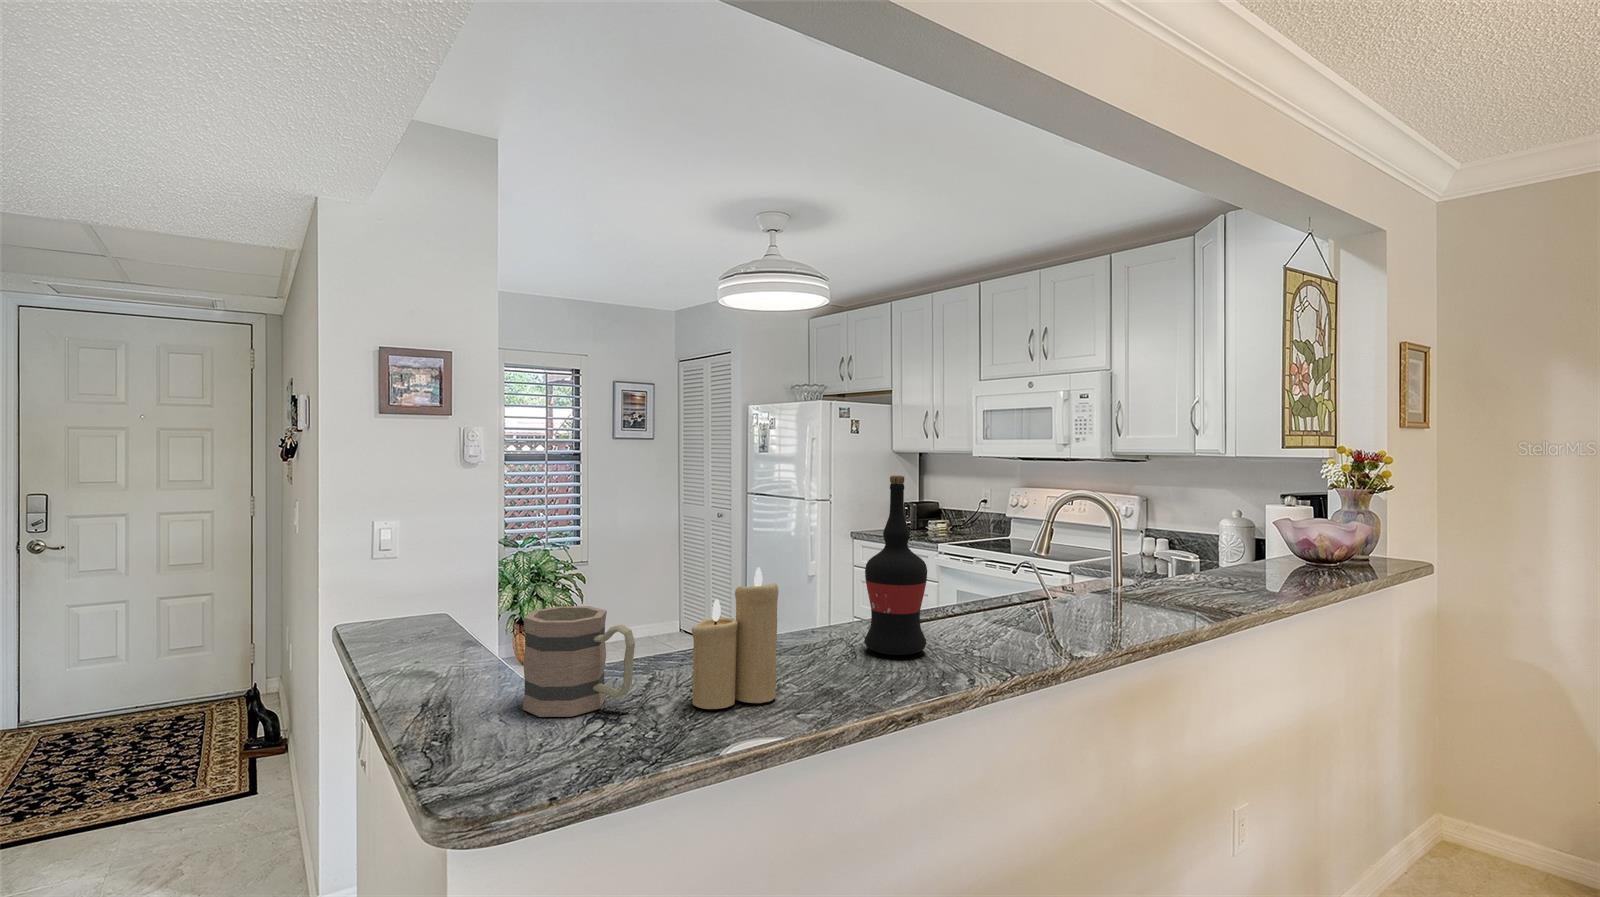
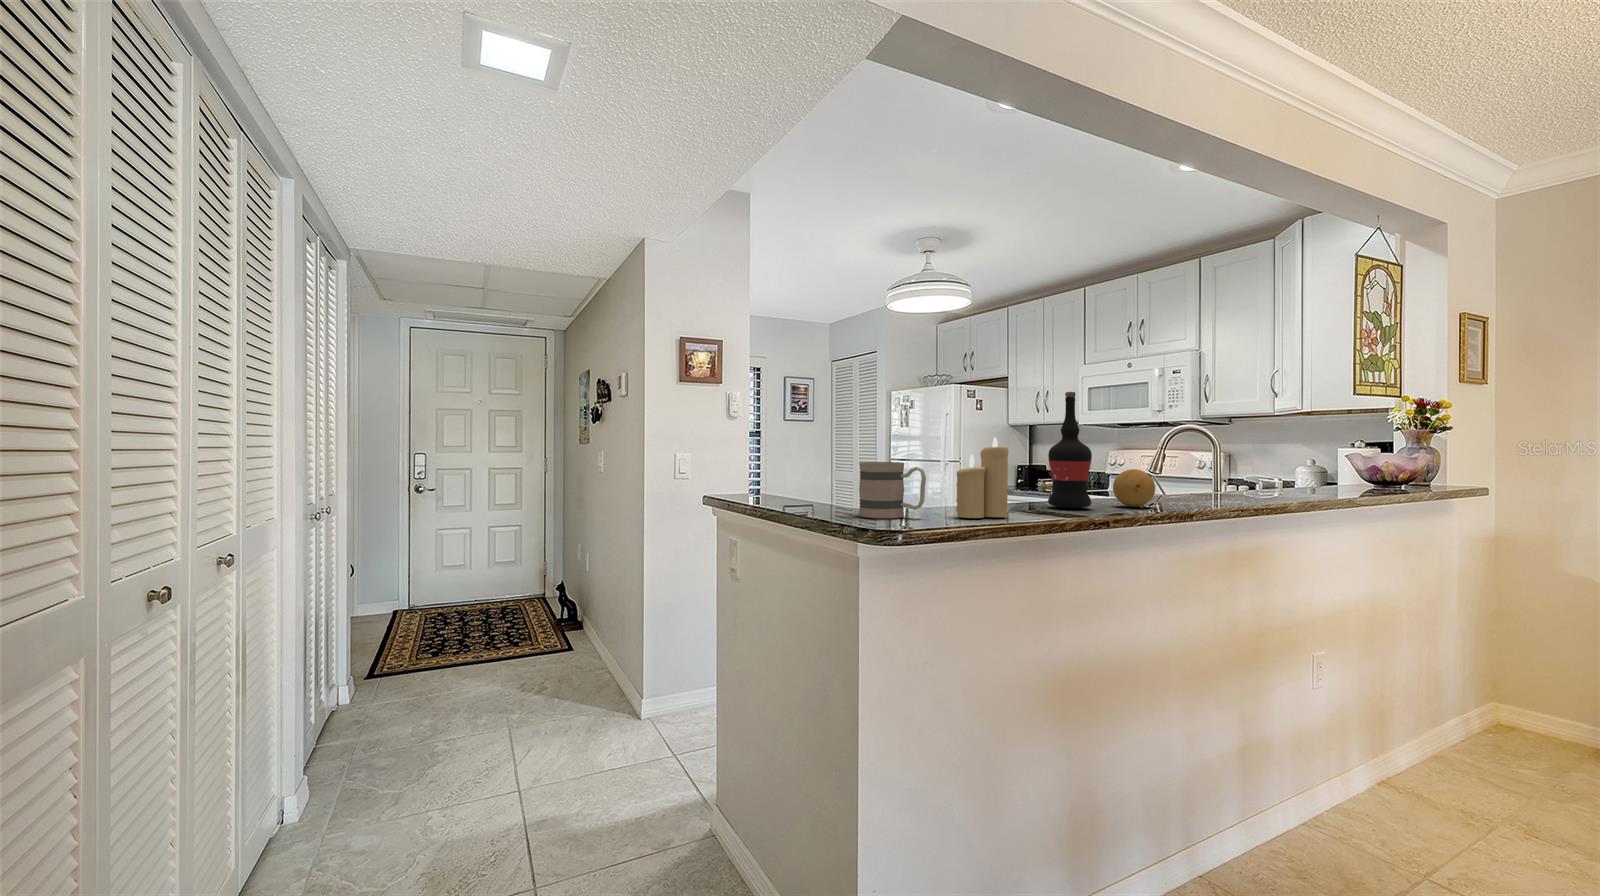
fruit: none [962,587,1019,643] -> present [1113,469,1155,507]

